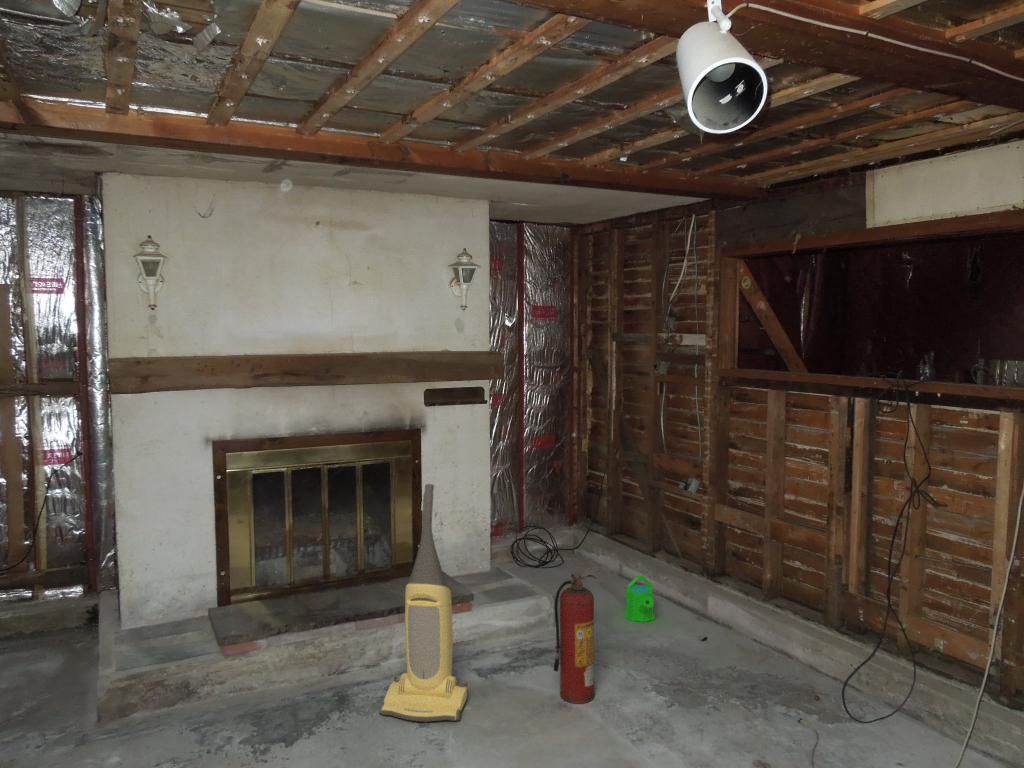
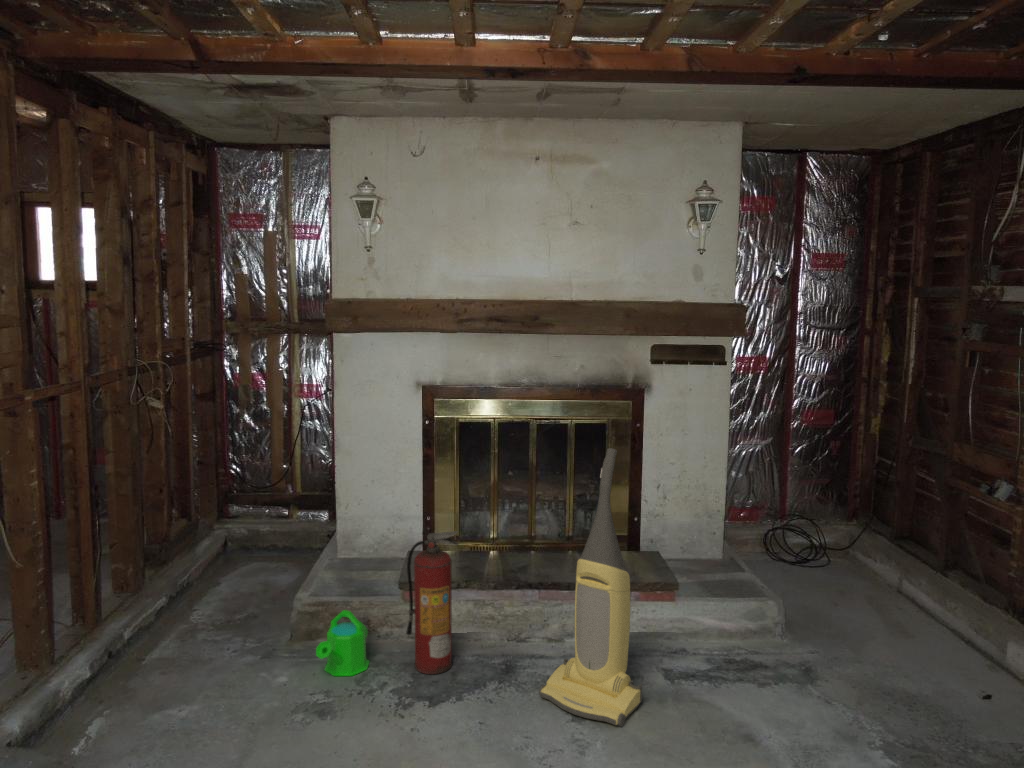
fire extinguisher: present [554,566,599,704] -> present [406,531,458,674]
watering can: present [624,575,655,622] -> present [316,610,369,676]

